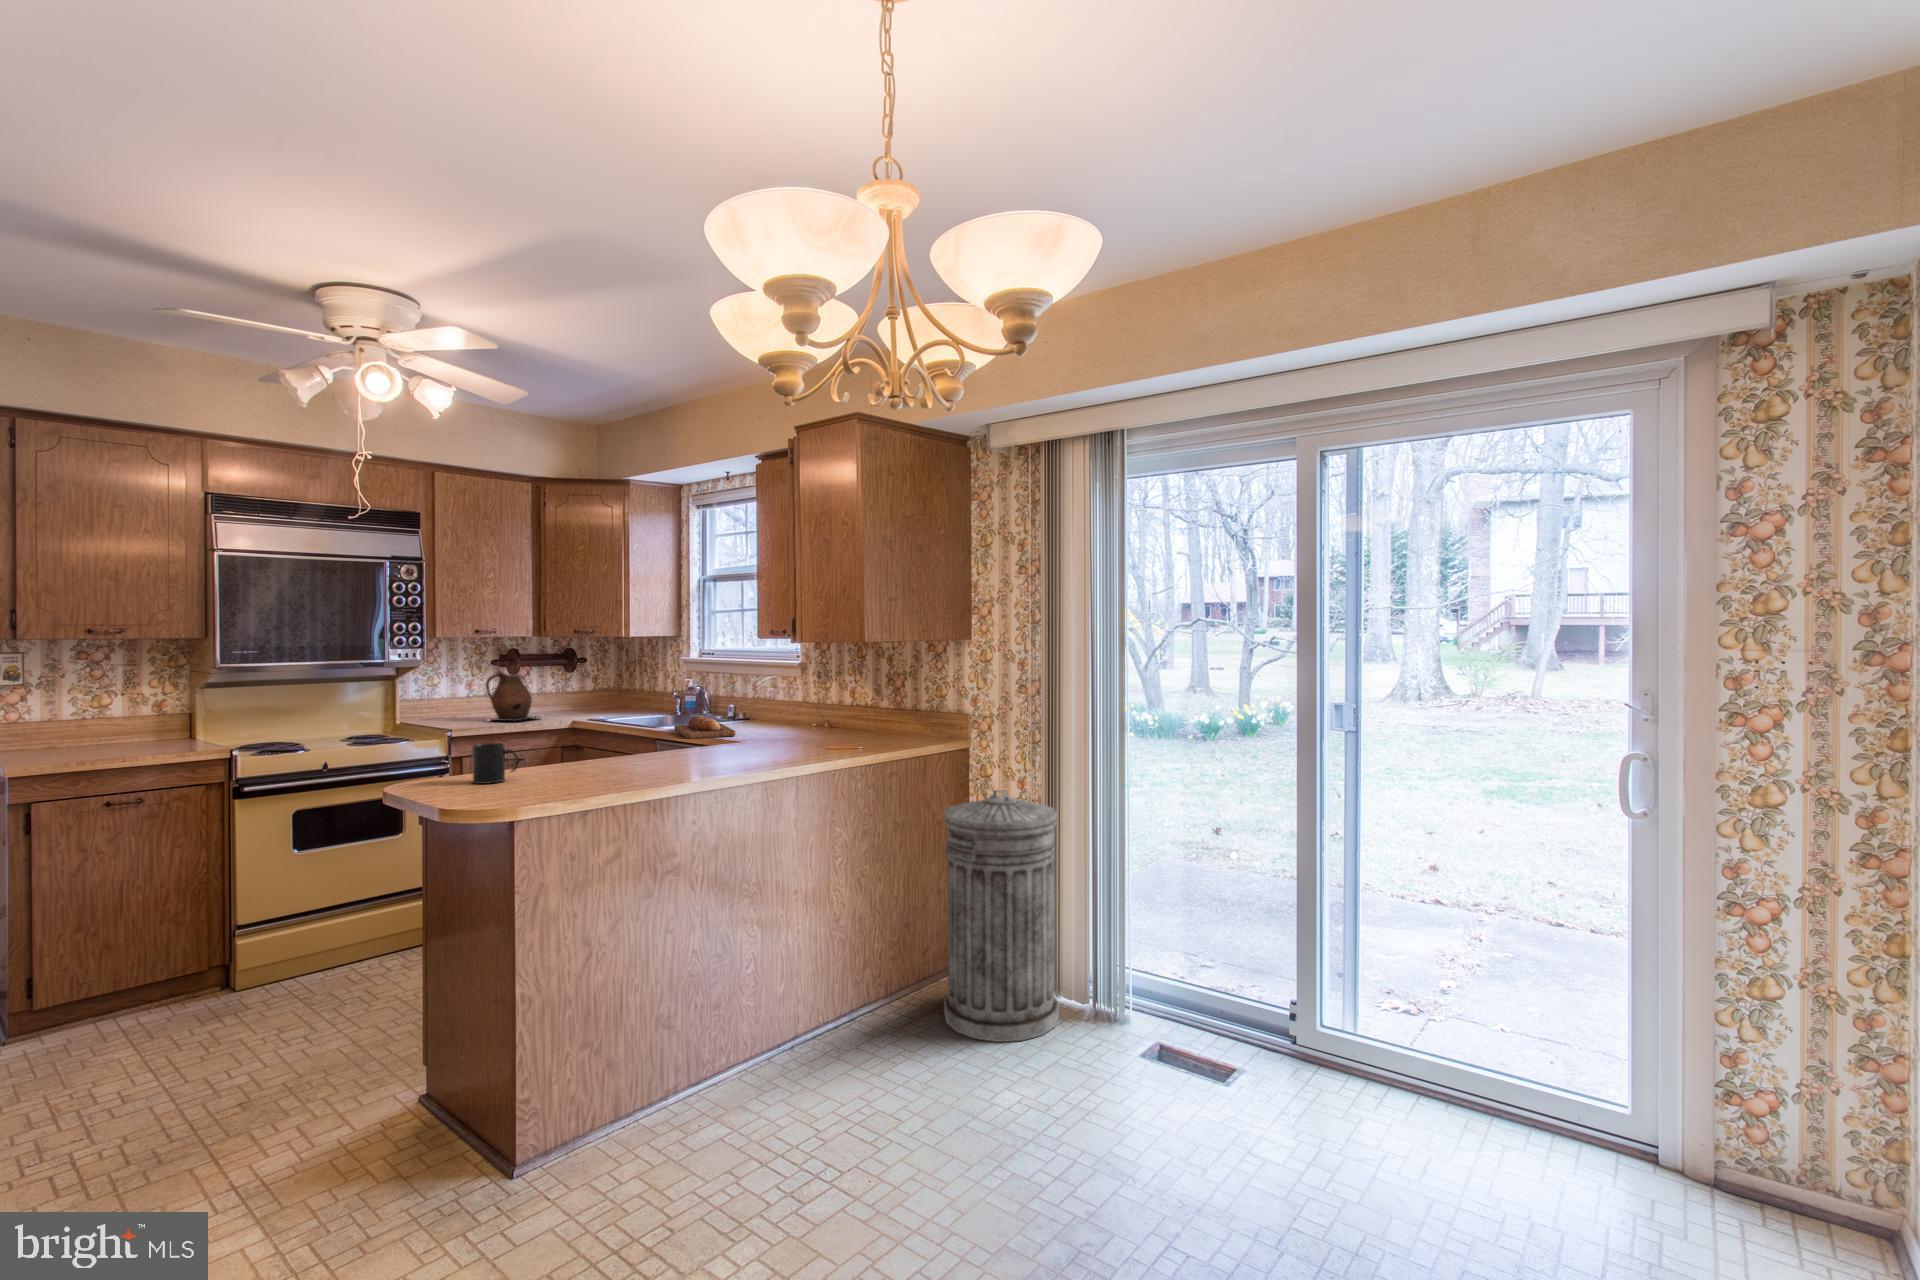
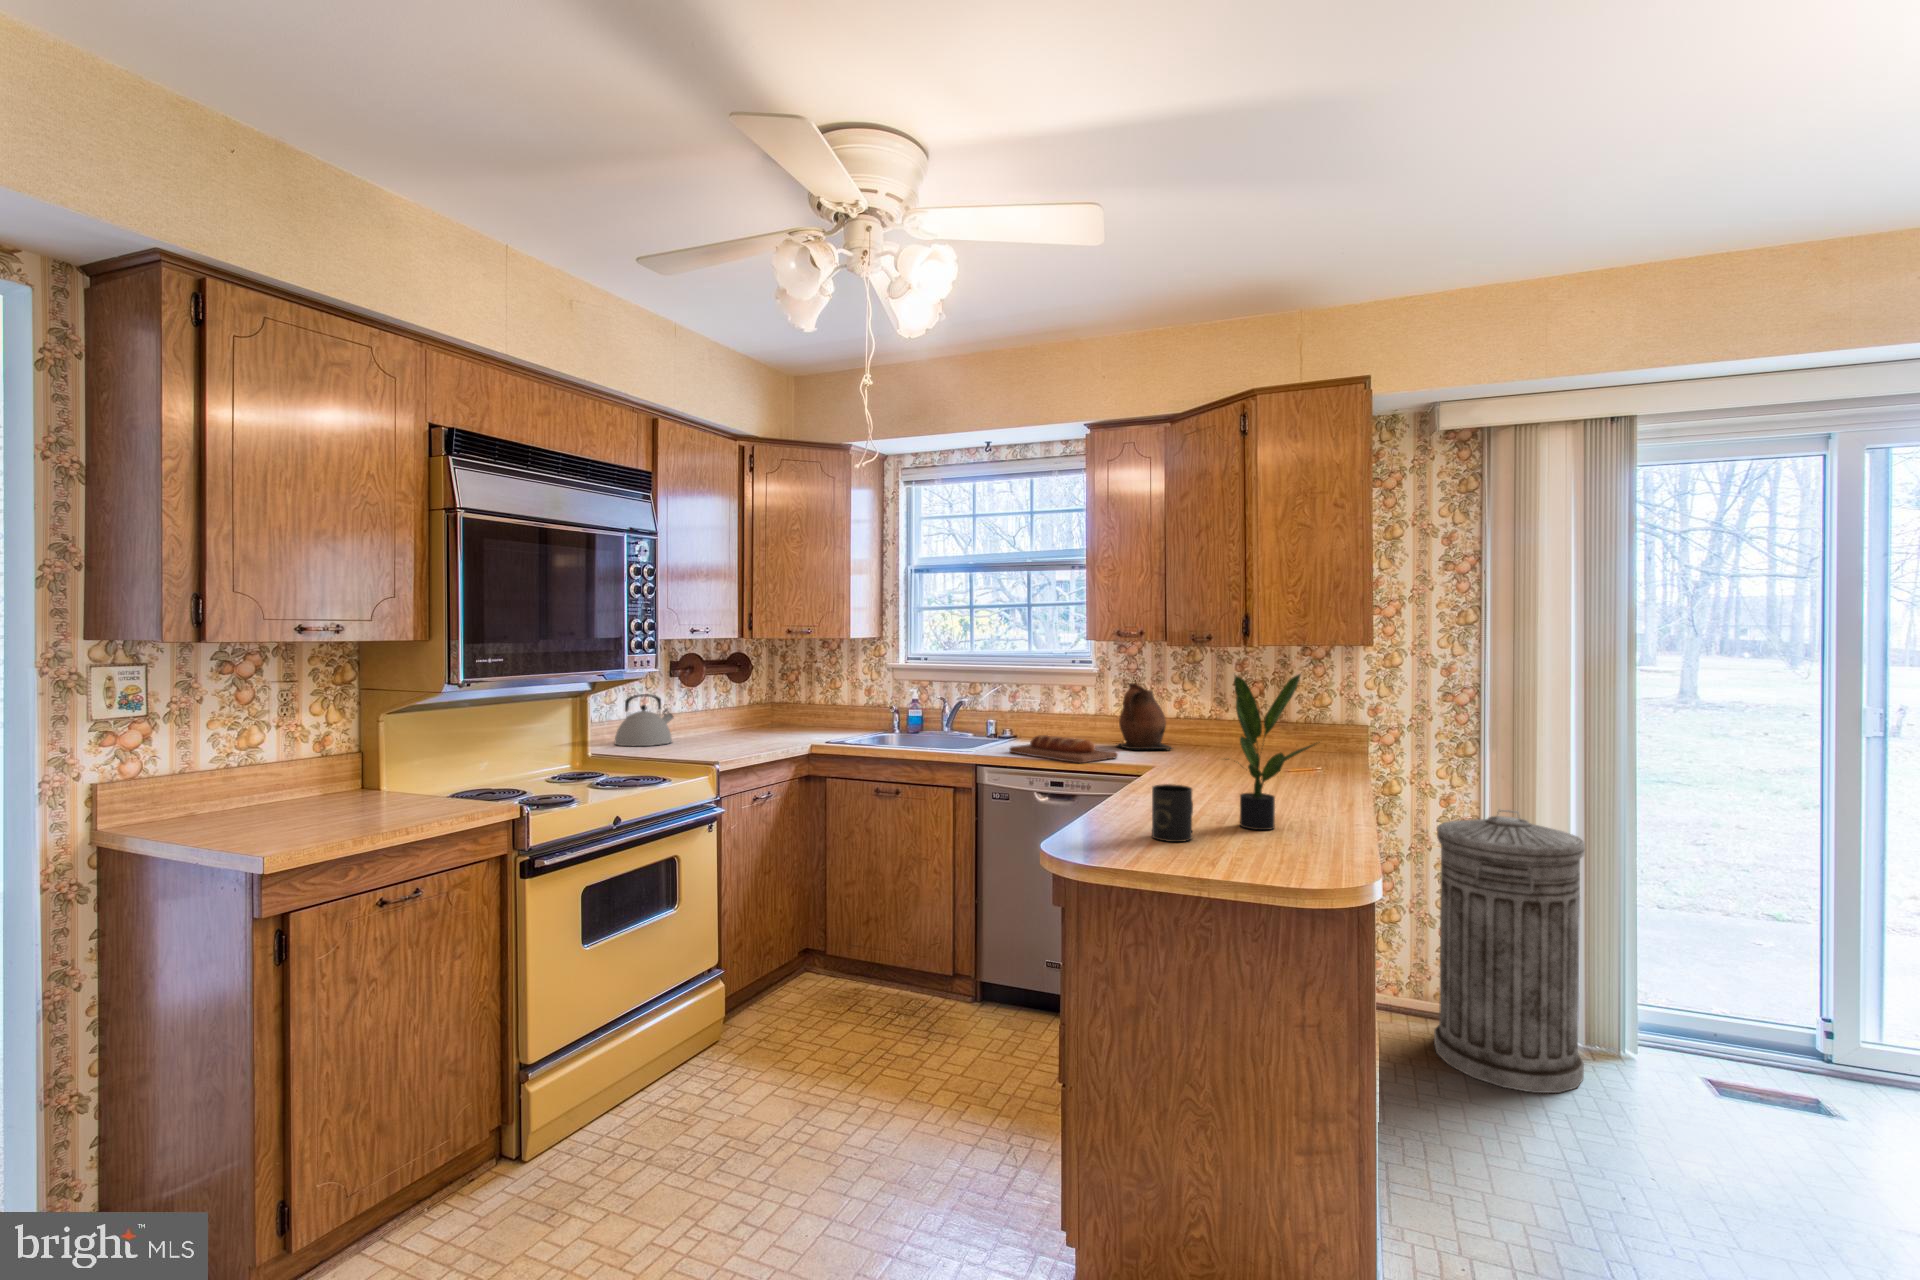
potted plant: none [550,661,620,781] -> present [1225,674,1314,830]
ceramic pitcher: present [486,669,534,722] -> present [1116,683,1172,749]
kettle: none [427,679,477,718] -> present [615,694,673,746]

